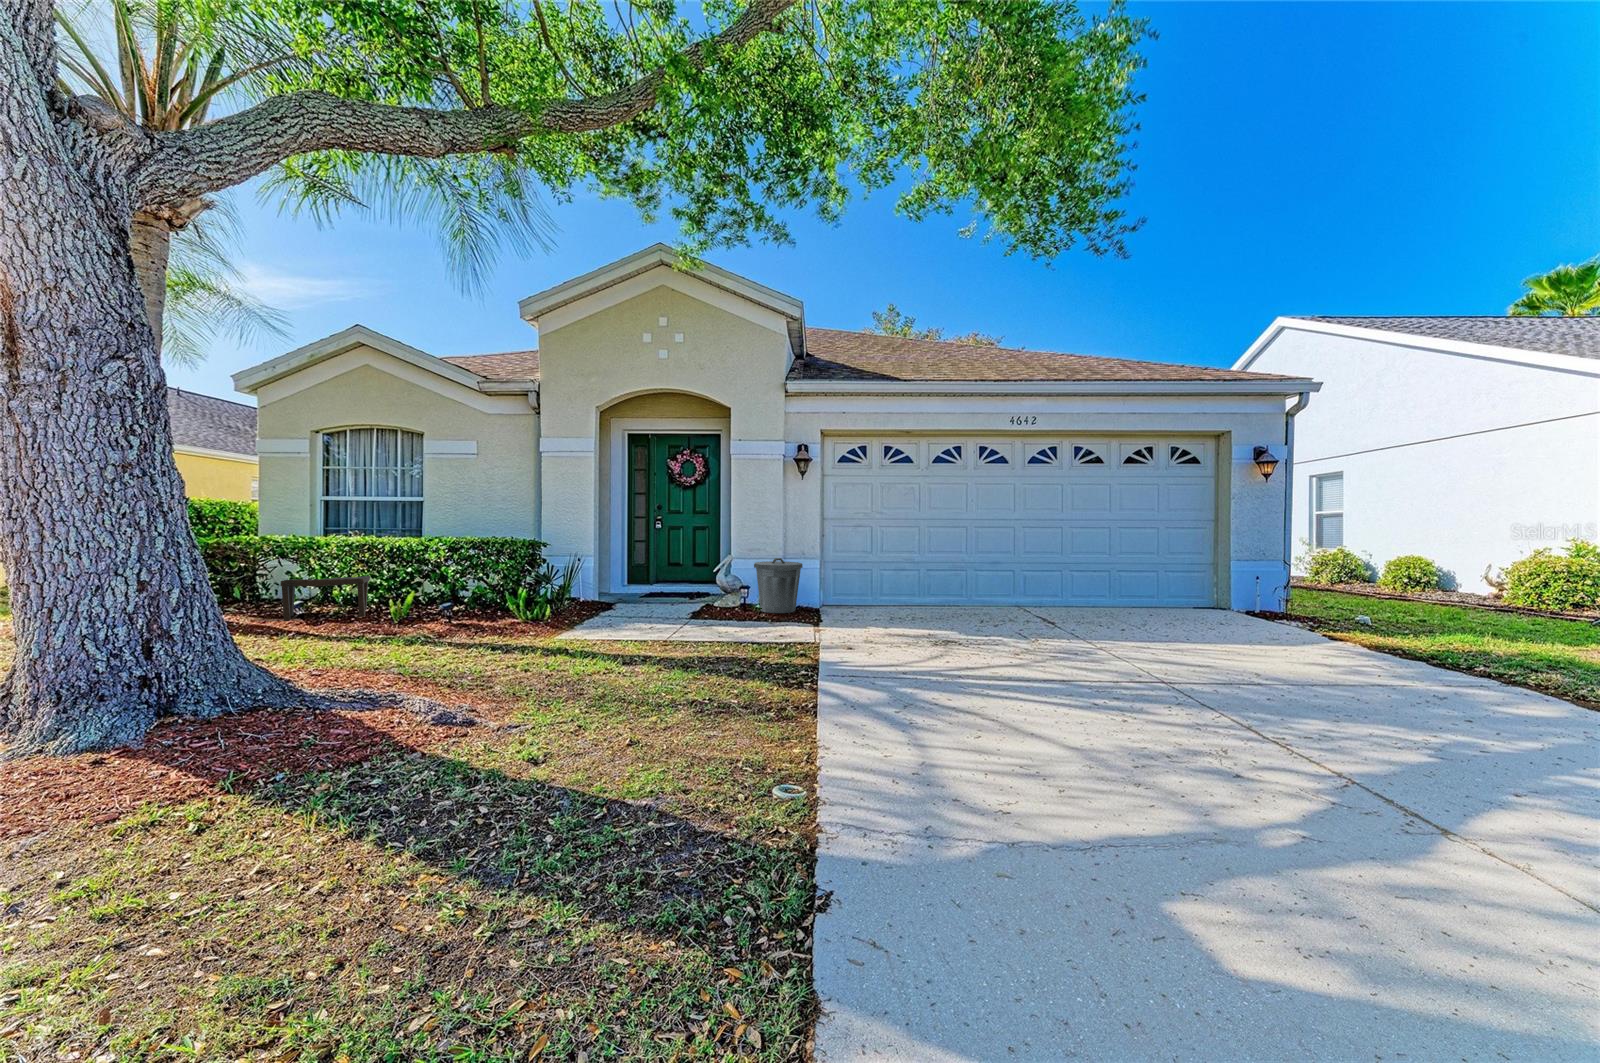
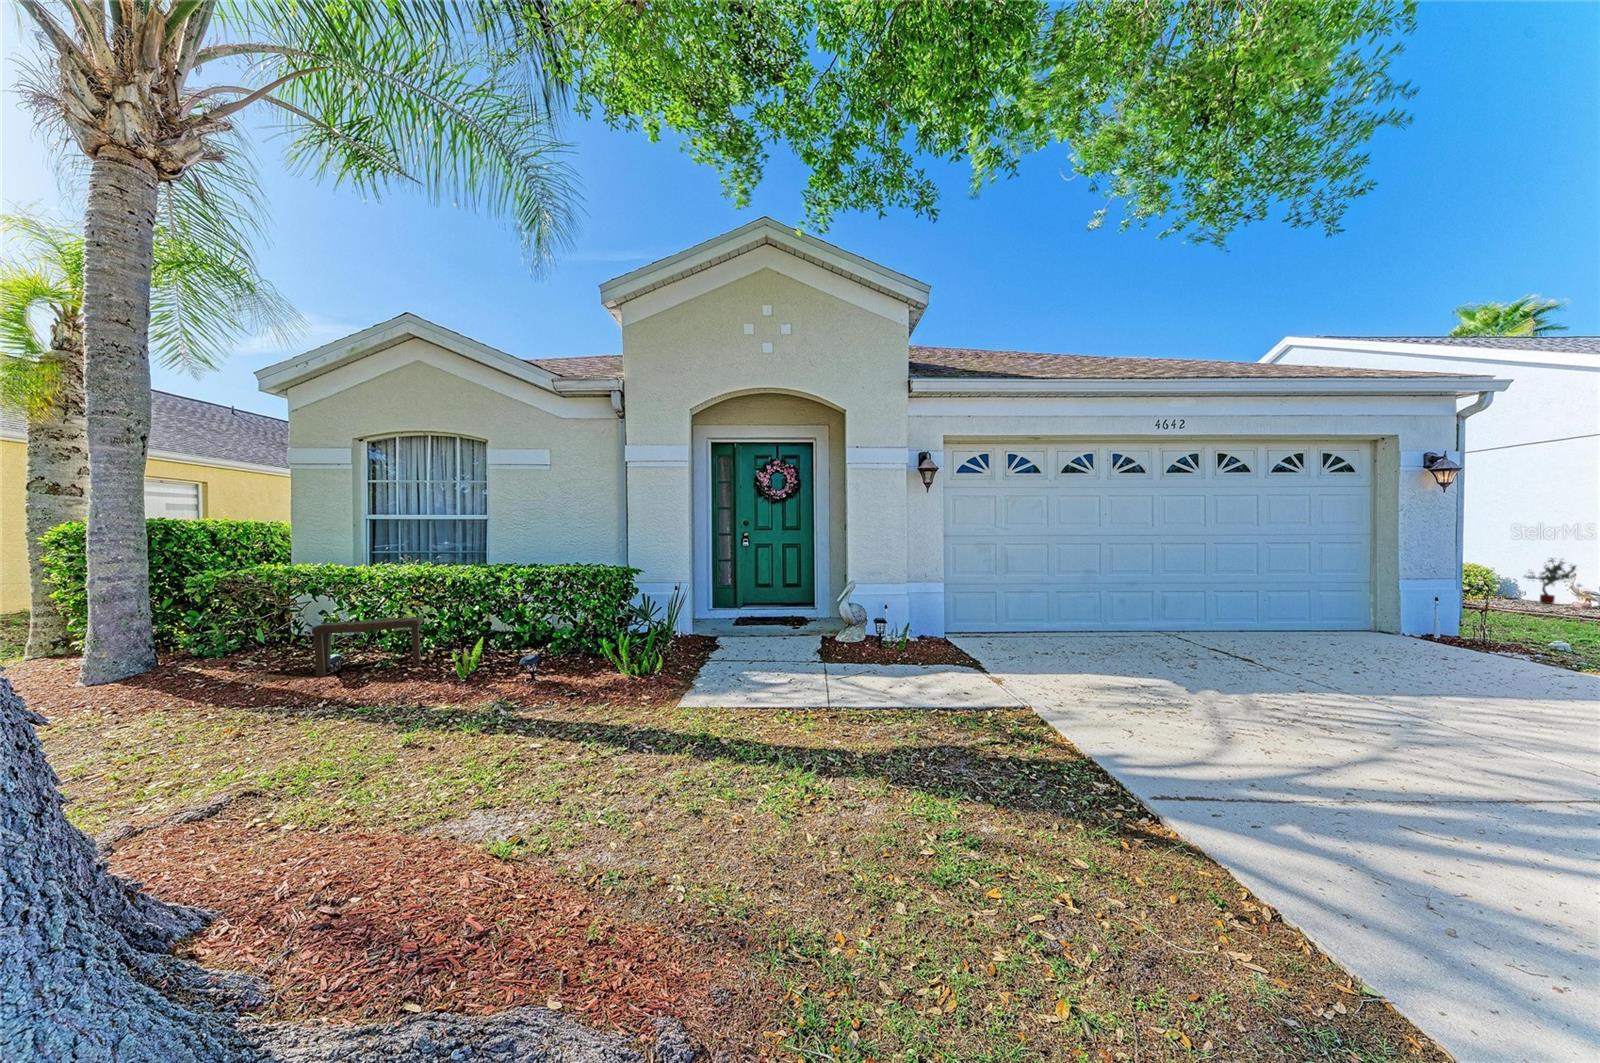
potted tree: none [1430,548,1473,593] -> present [1525,559,1576,604]
trash can: present [754,558,803,613] -> none [879,584,936,650]

